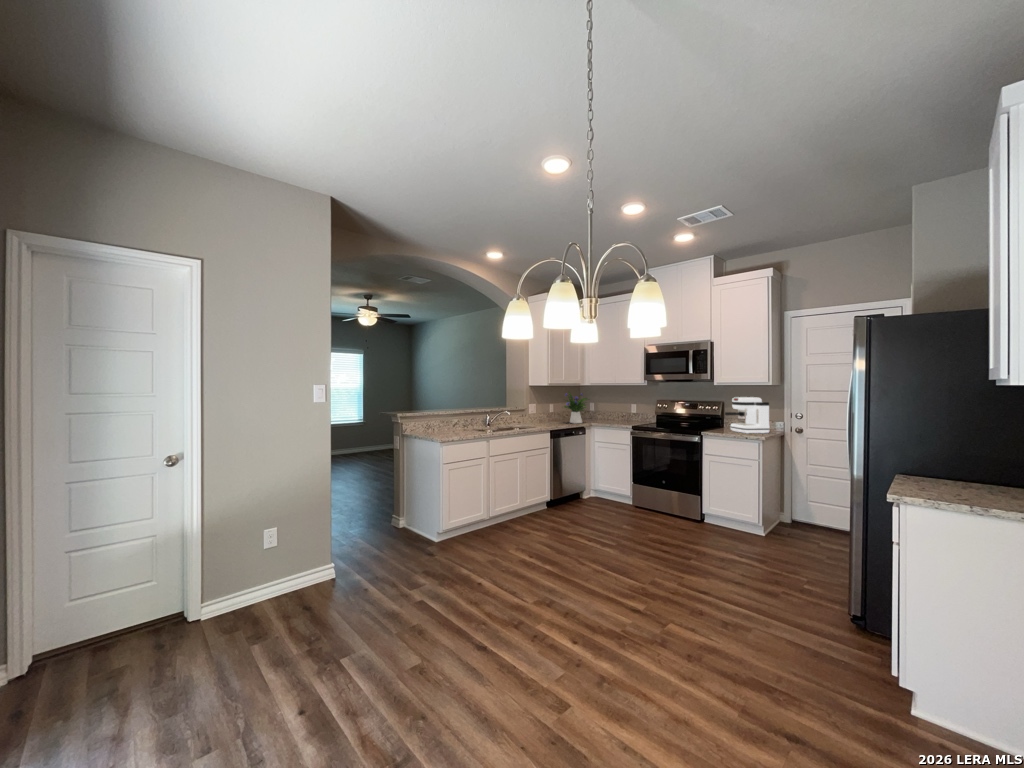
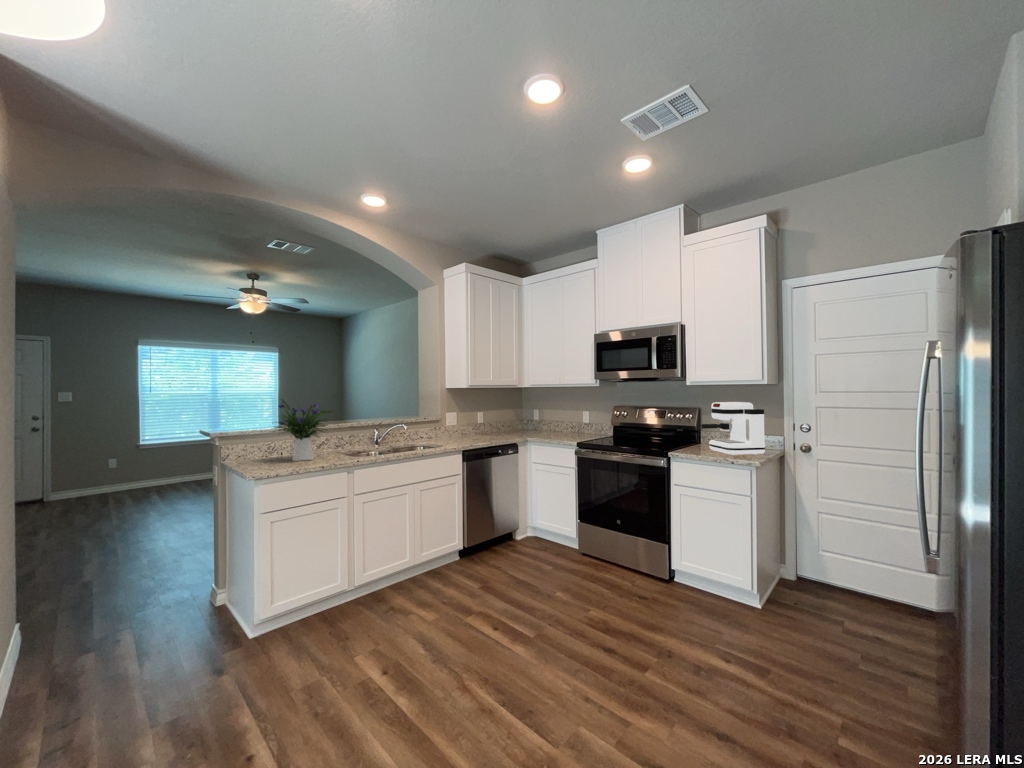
flower arrangement: present [564,392,587,423] -> present [276,399,332,461]

